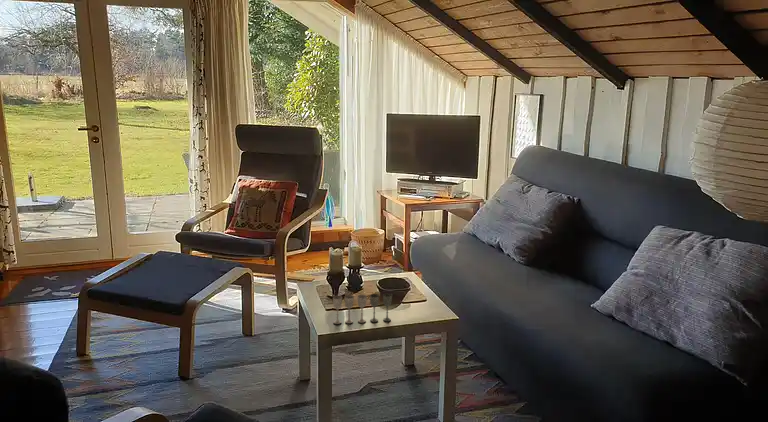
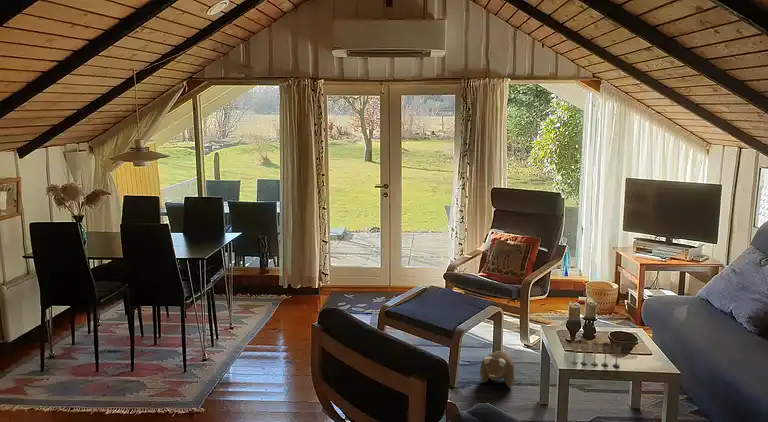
plush toy: none [225,321,269,364] -> present [480,351,514,387]

